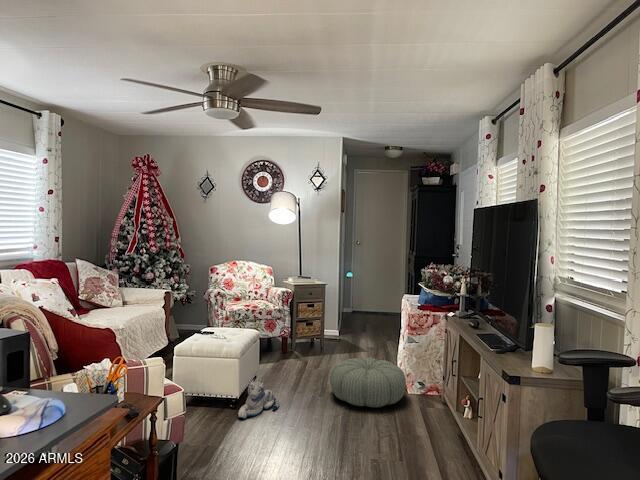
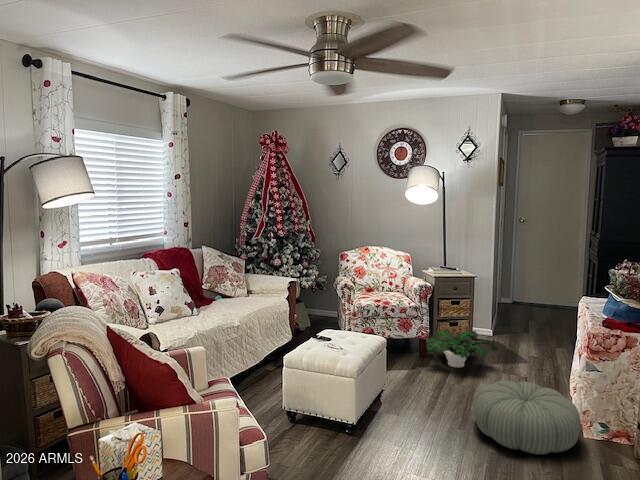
potted plant: none [289,328,345,358] -> present [427,329,498,368]
plush toy: present [238,380,279,418] -> none [355,400,407,447]

